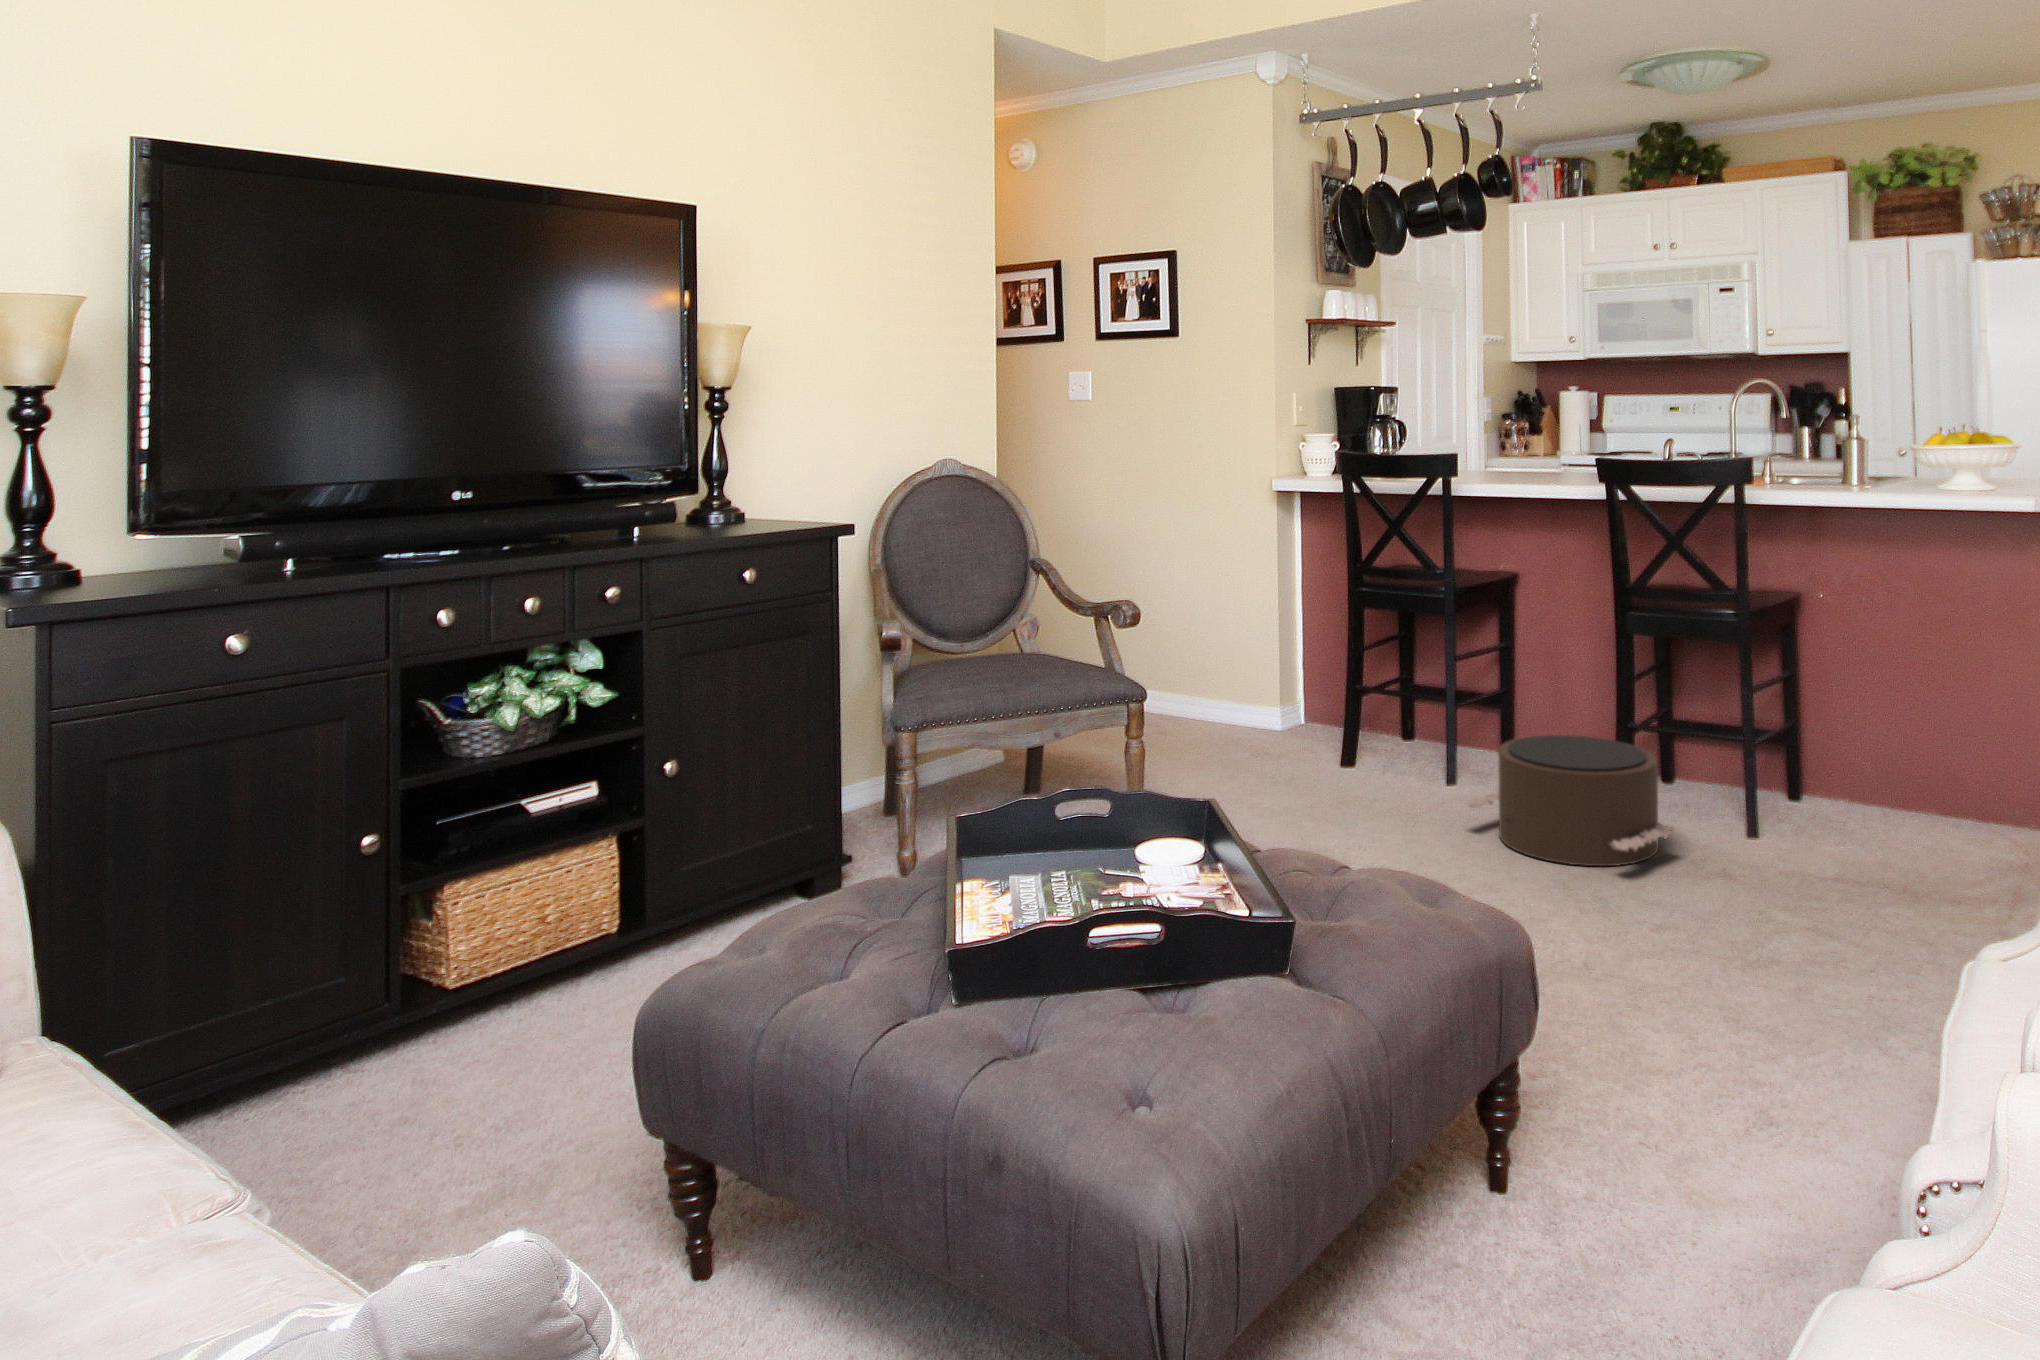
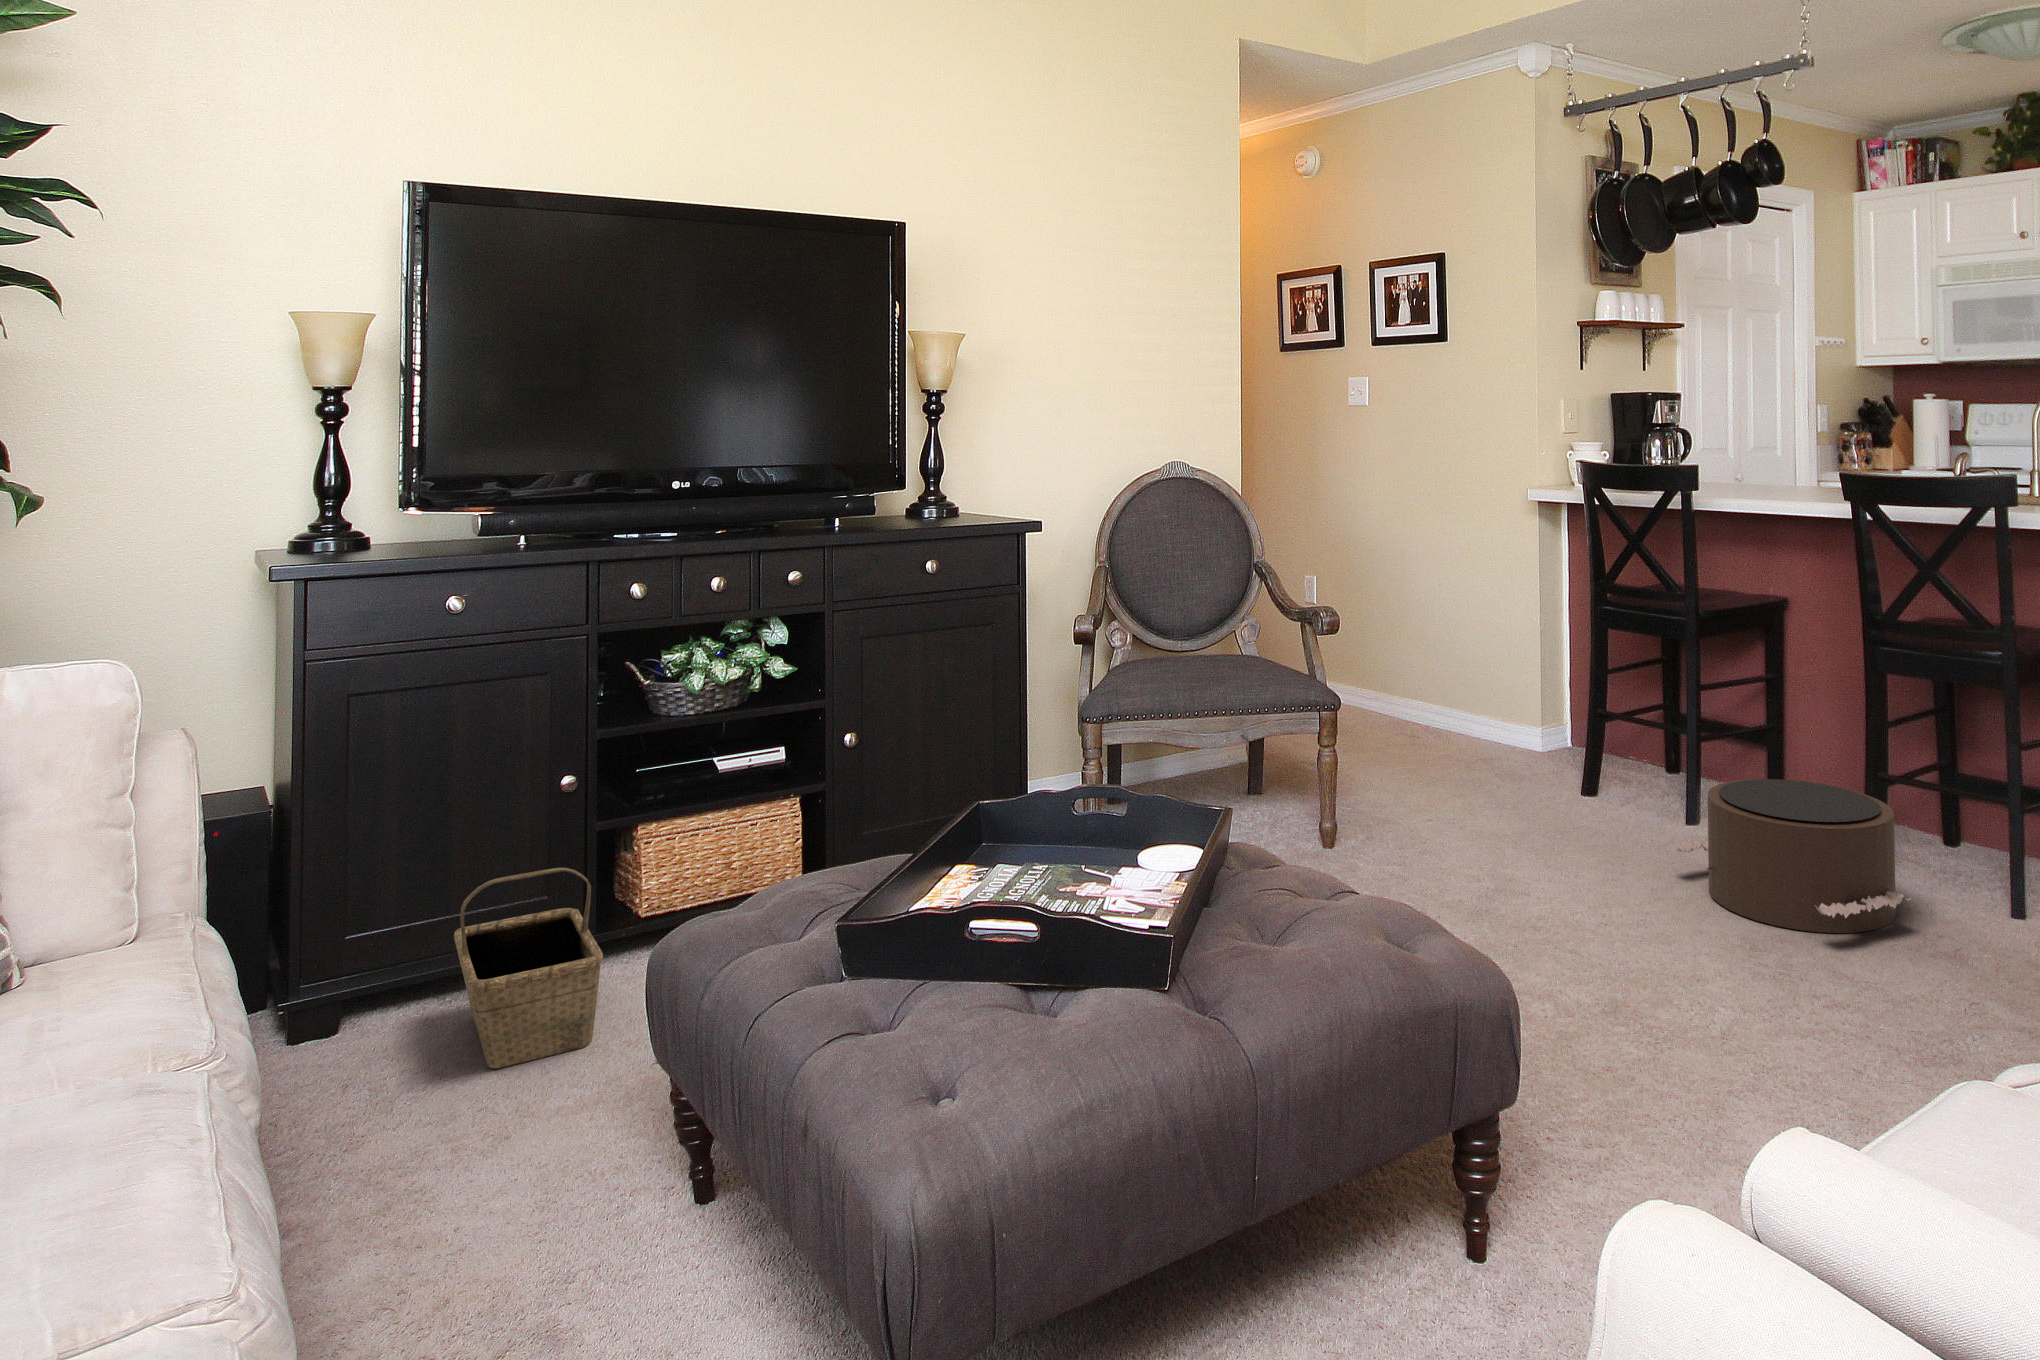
basket: none [256,938,470,1178] -> present [454,868,603,1068]

